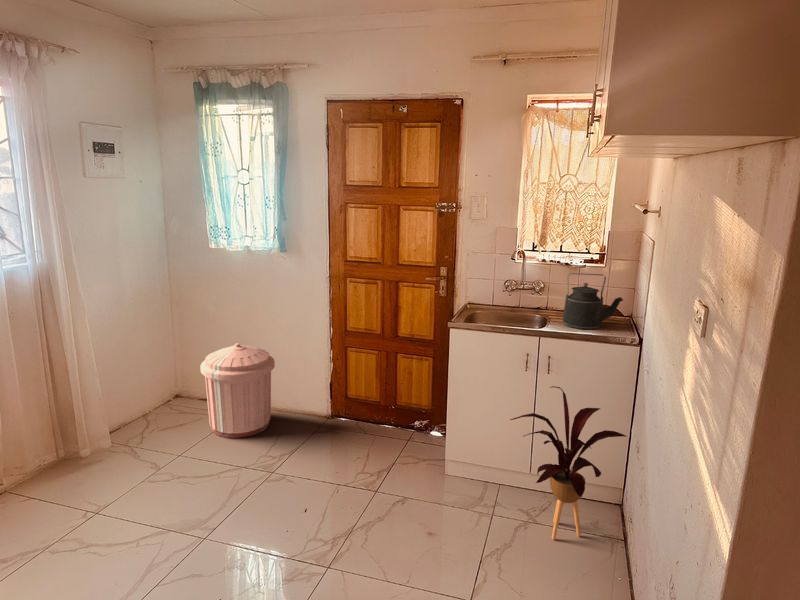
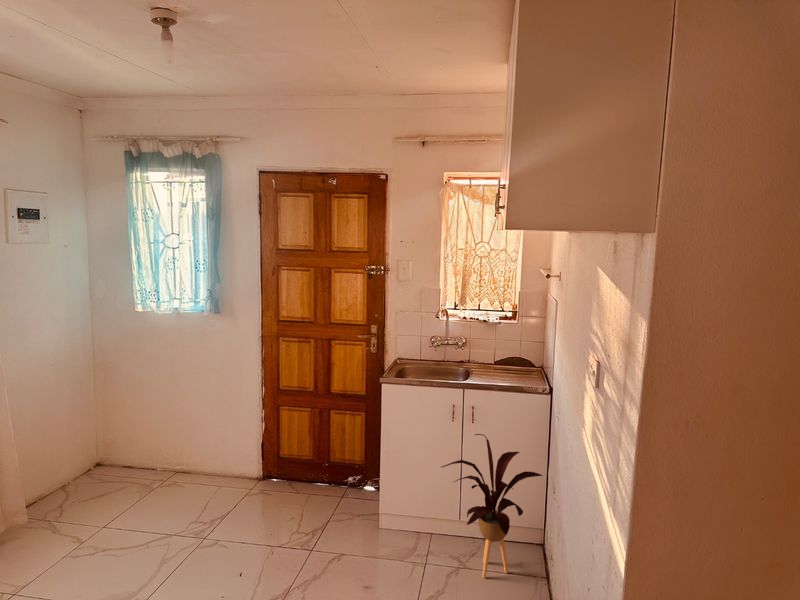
kettle: present [563,273,623,330] -> none [483,330,535,381]
trash can: present [200,343,275,438] -> none [127,407,205,506]

